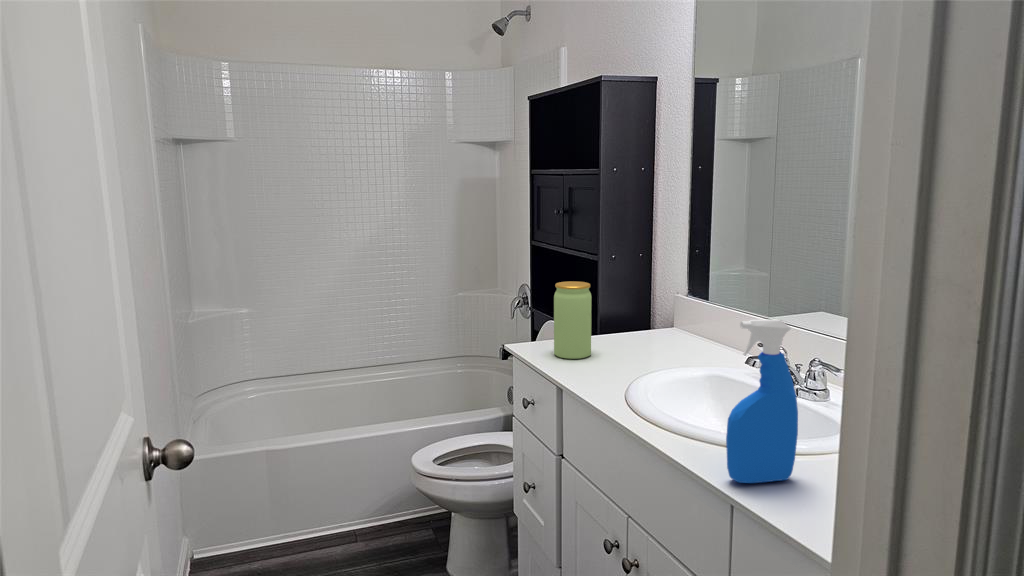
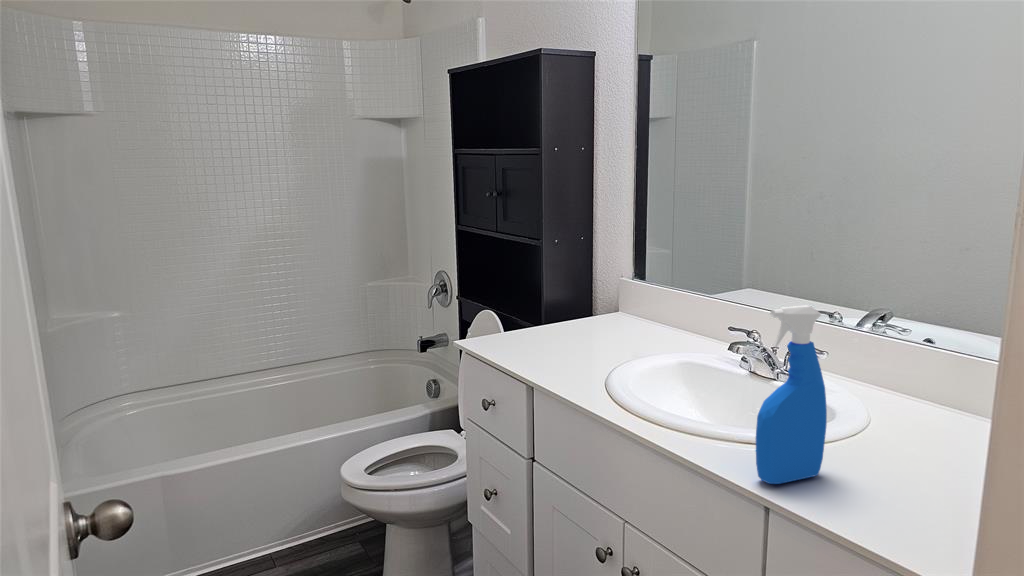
jar: present [554,281,592,359] -> none [508,270,549,353]

